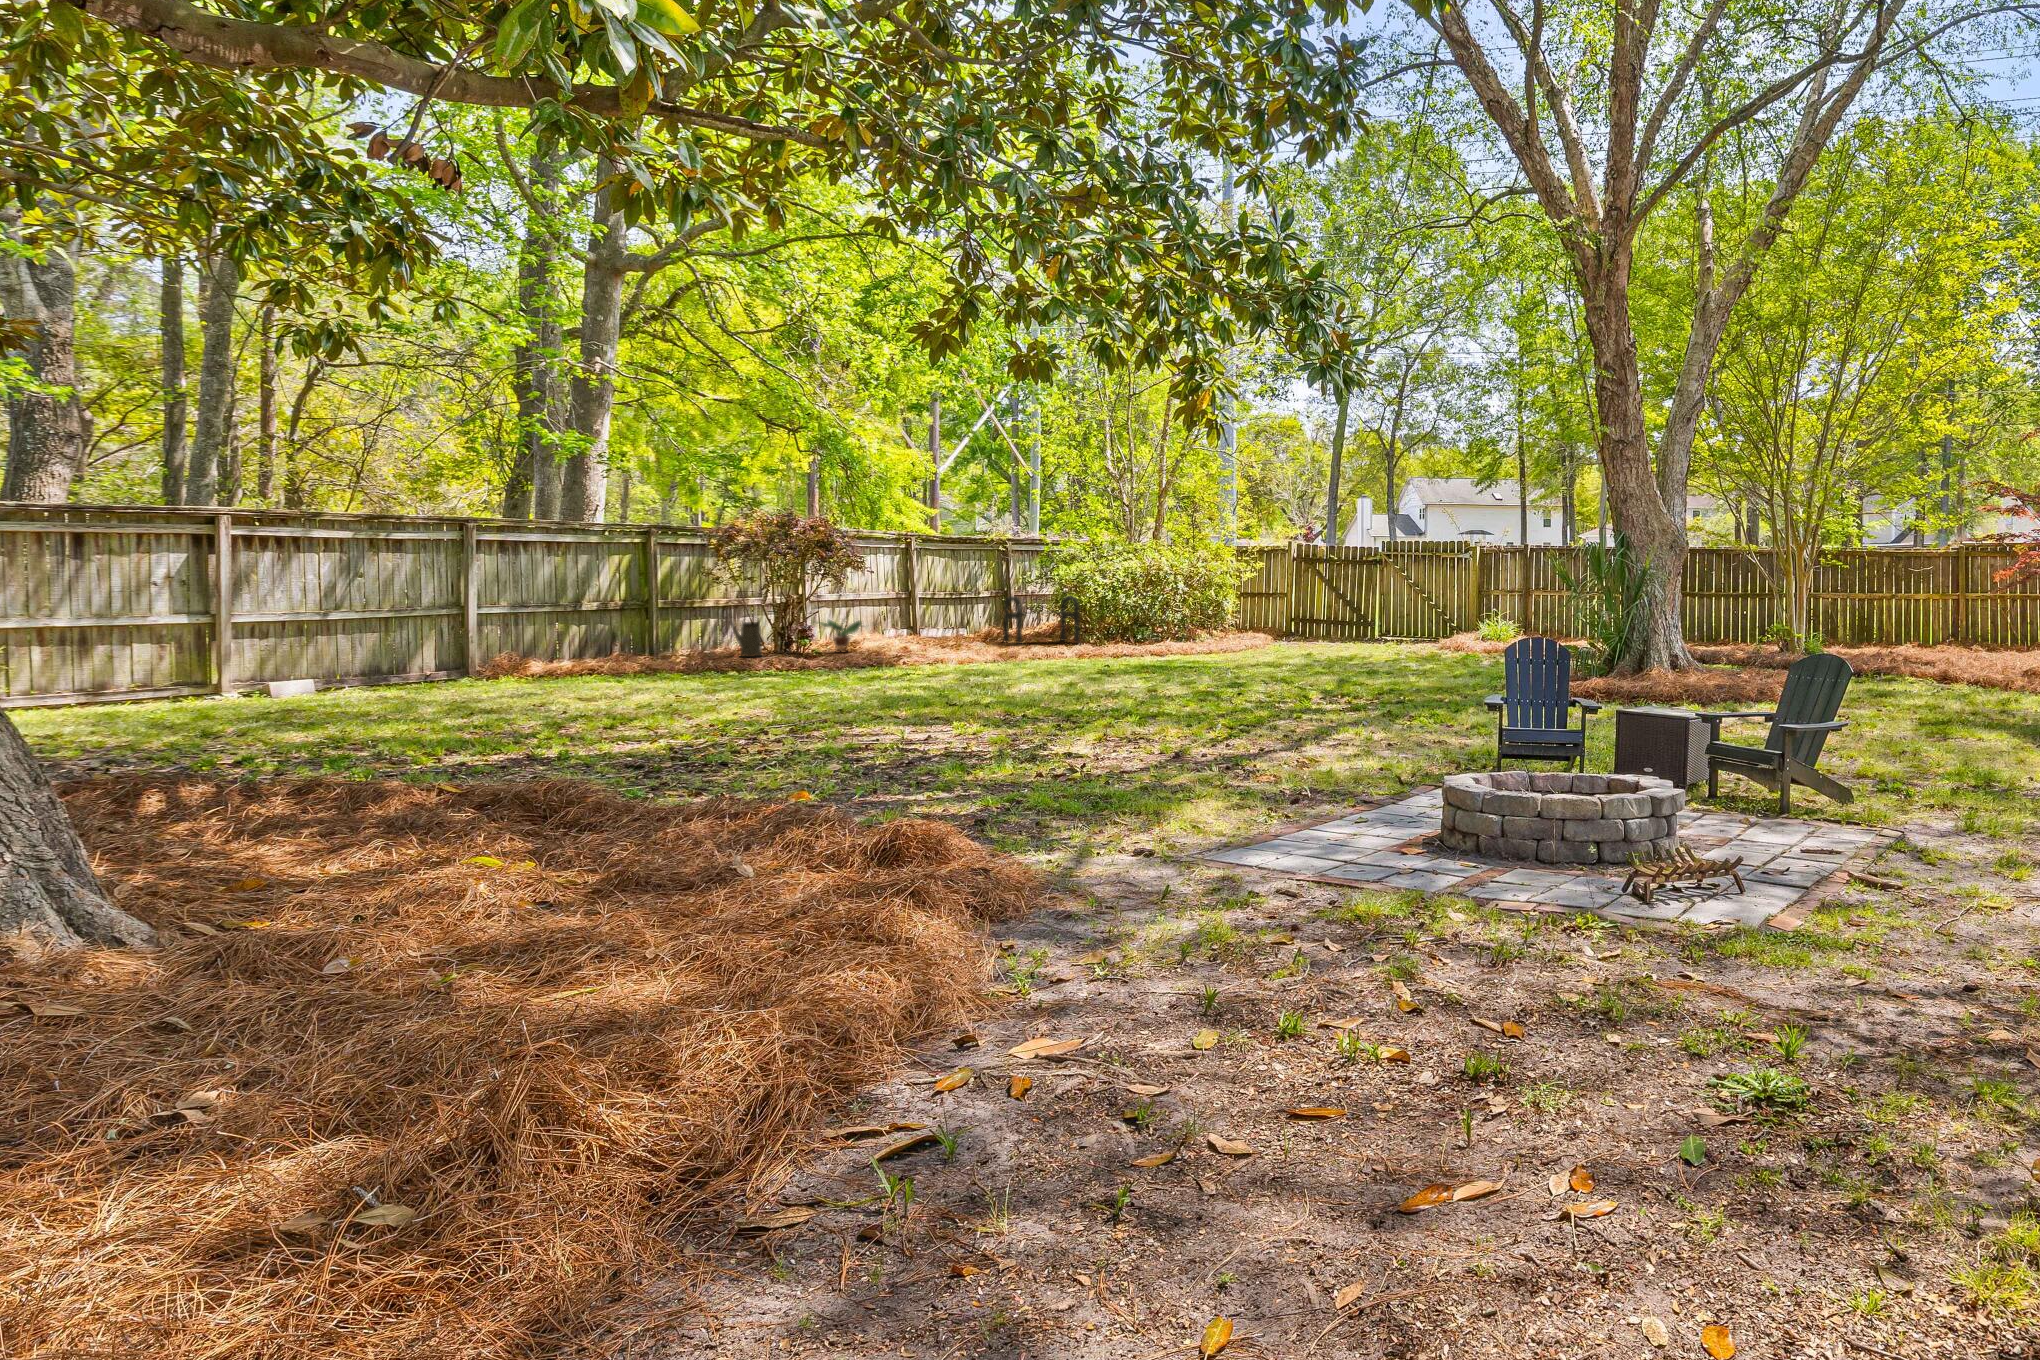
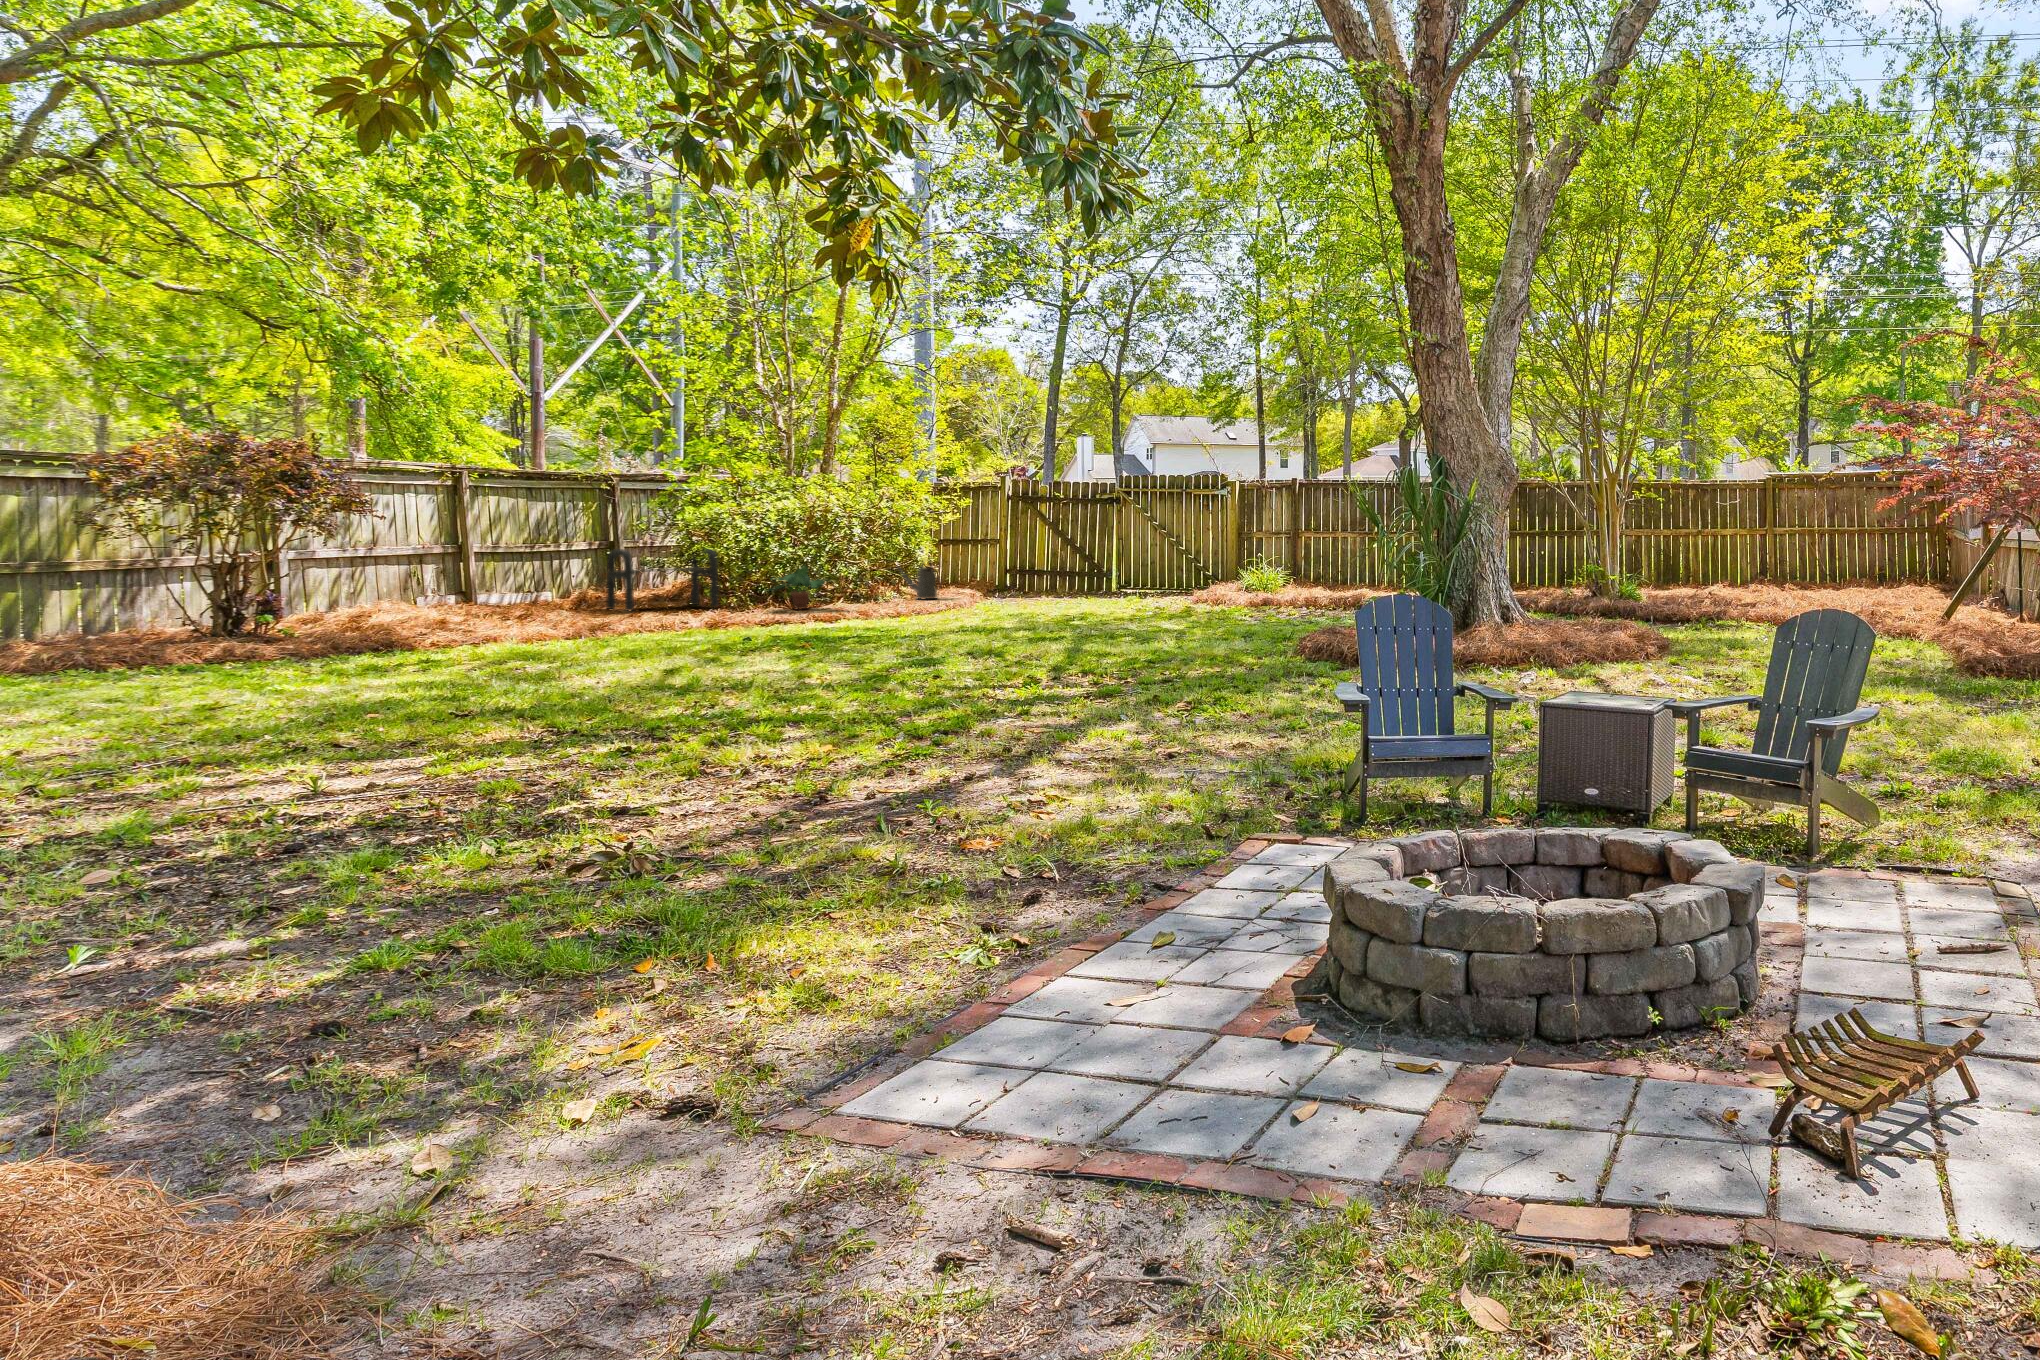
watering can: present [729,618,762,657] -> present [898,560,938,599]
potted plant: present [819,620,861,653] -> present [773,564,830,609]

